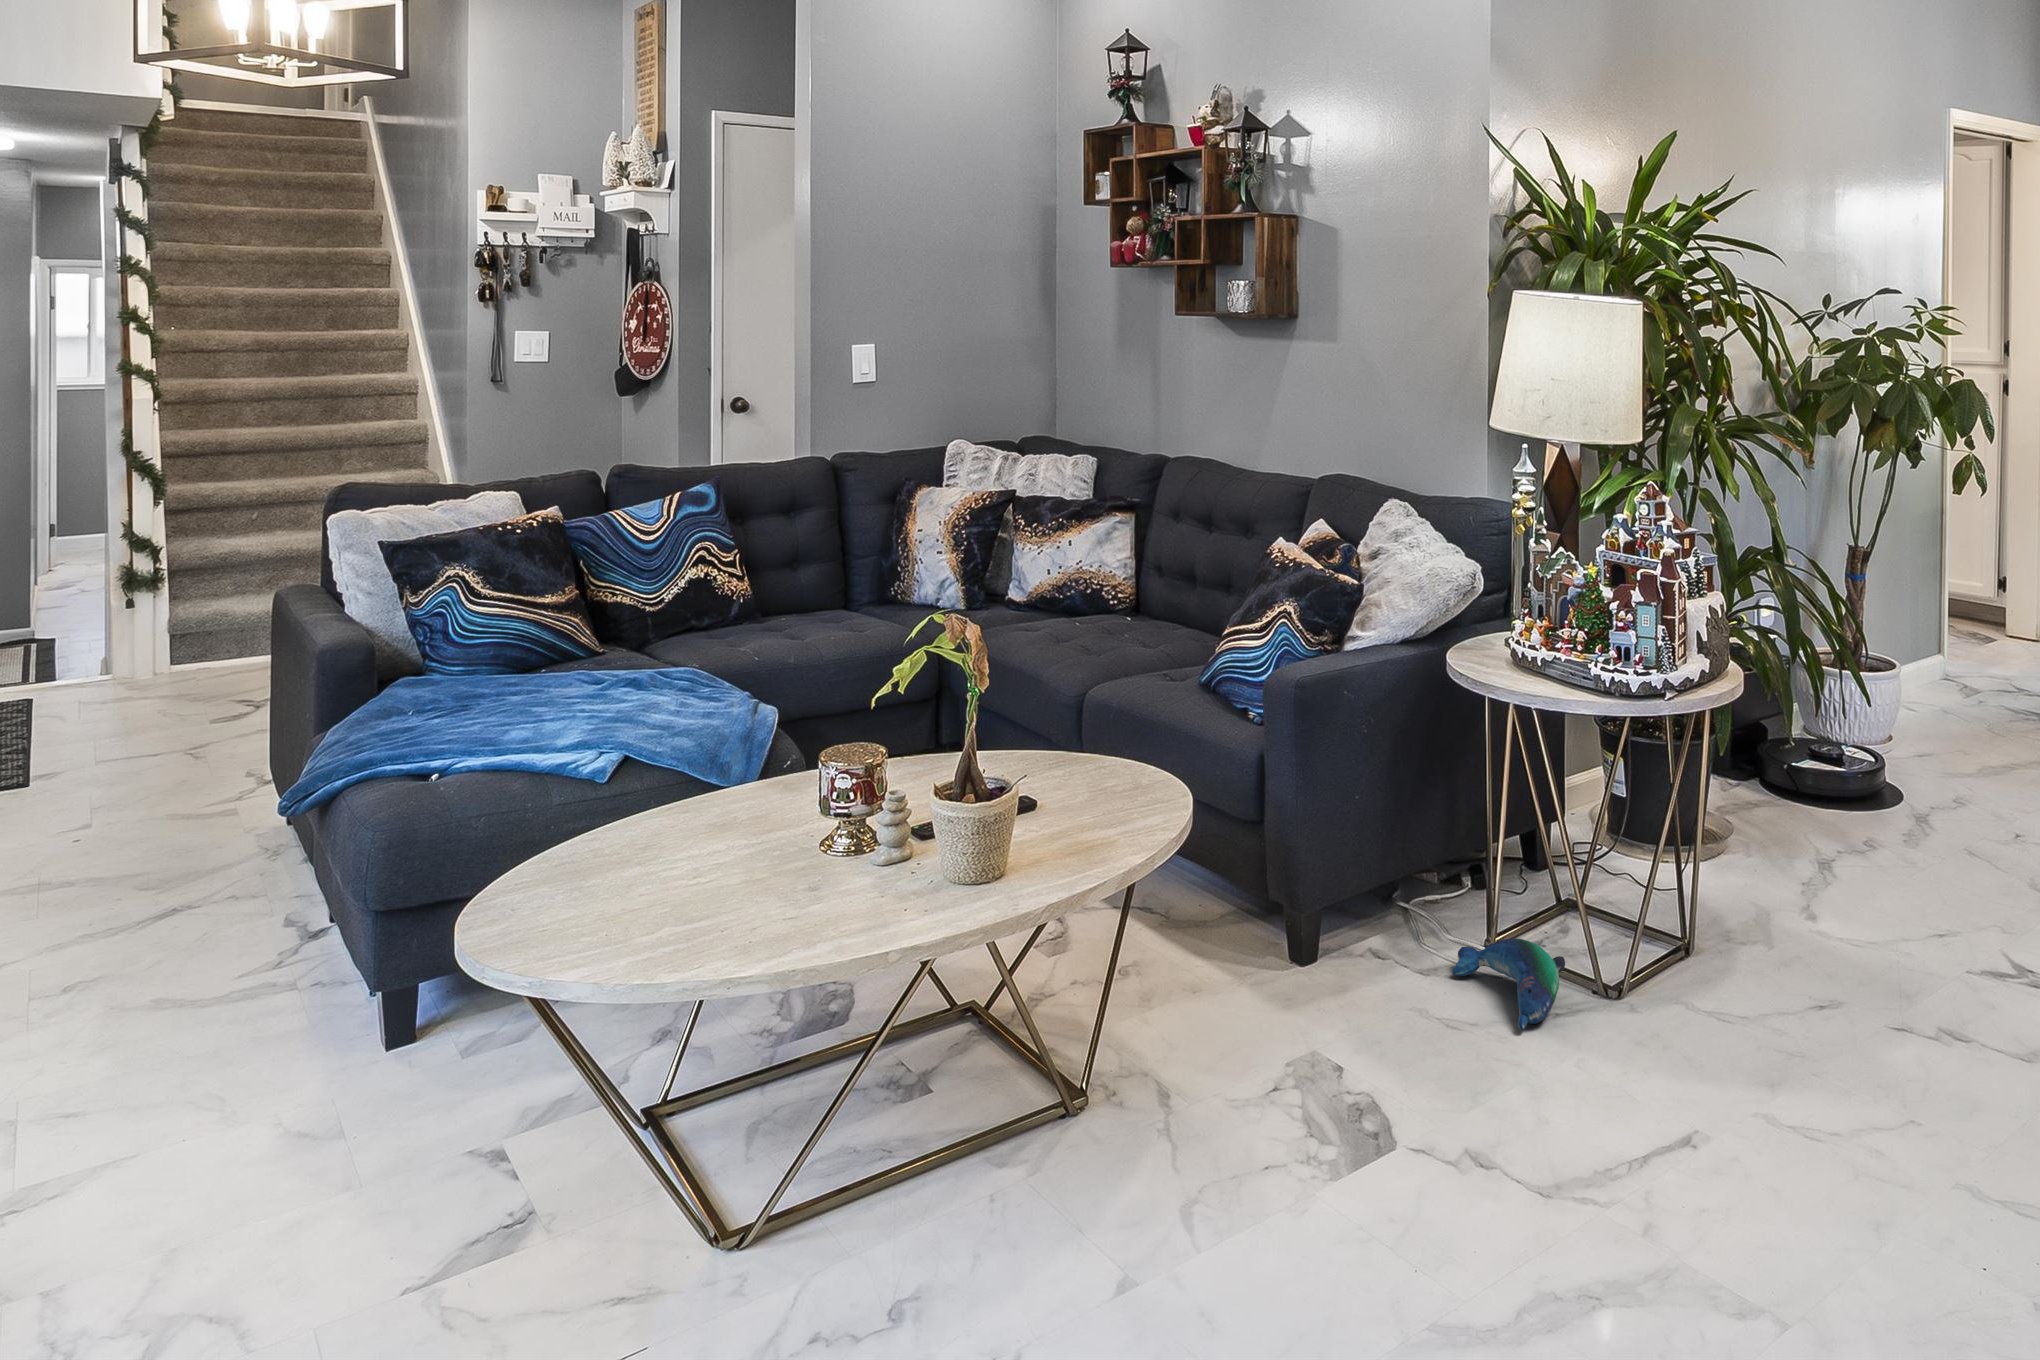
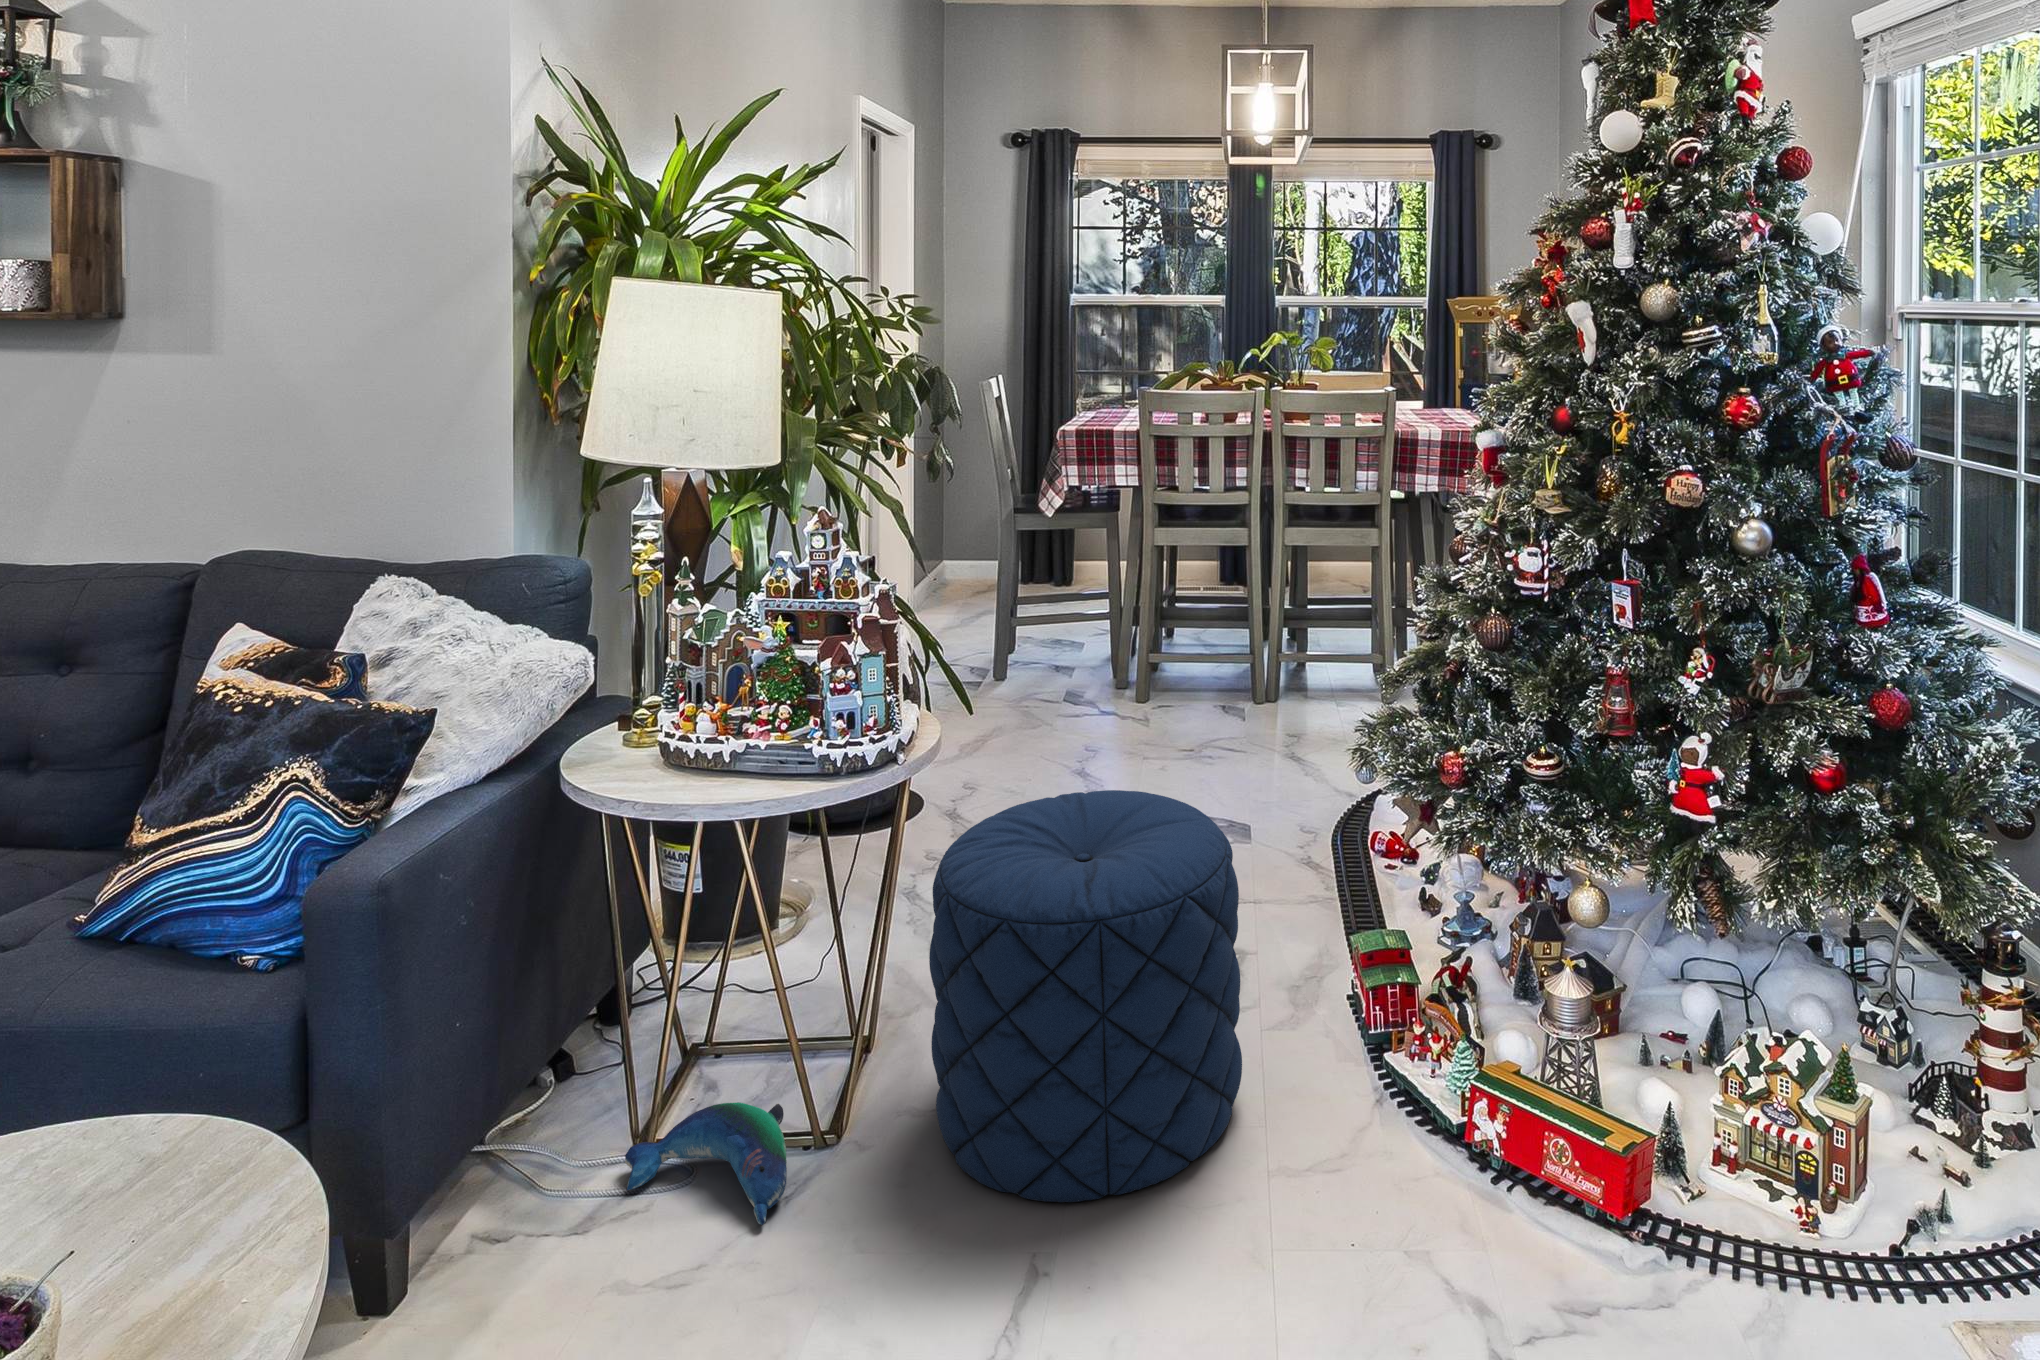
pouf: none [1673,777,1989,1148] -> present [929,790,1242,1202]

